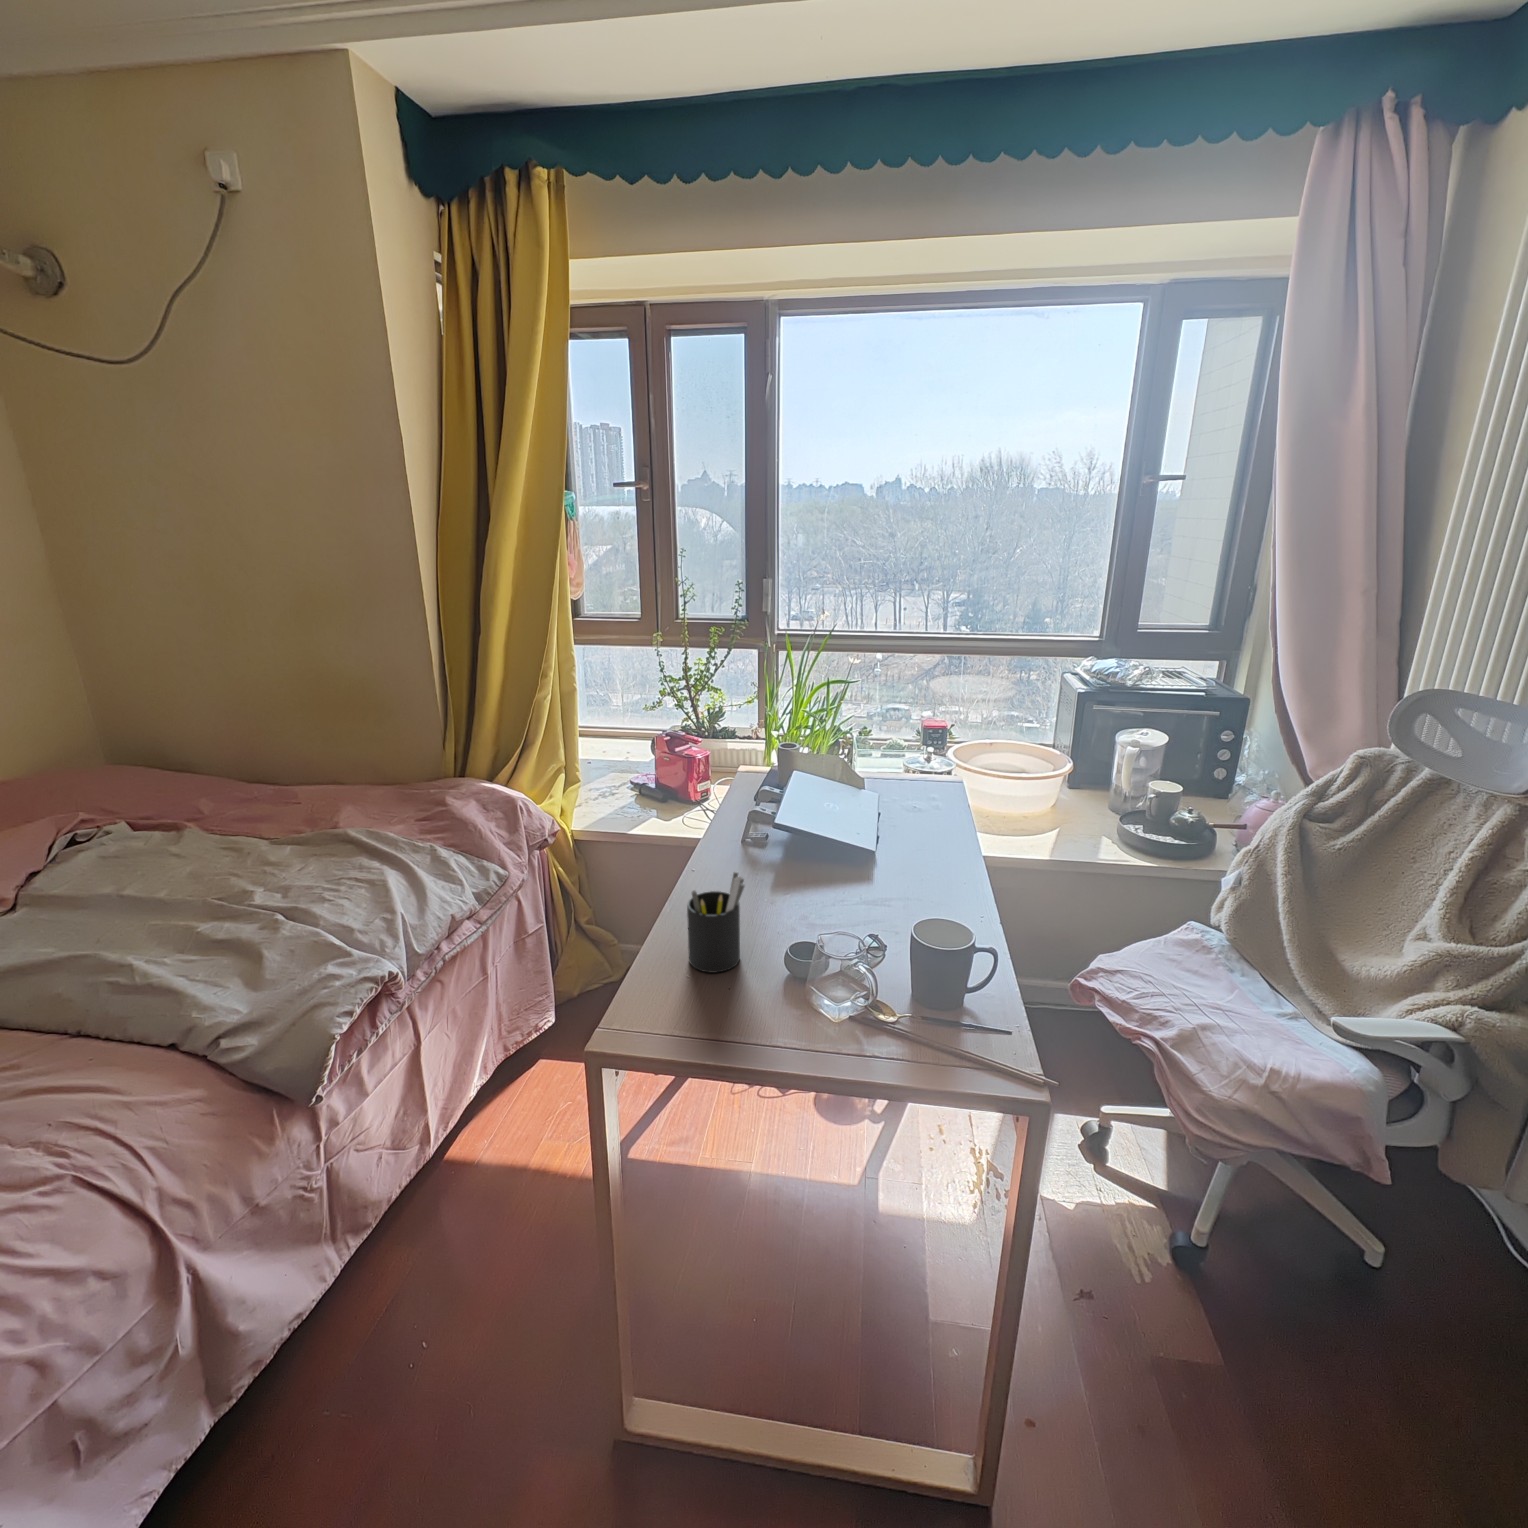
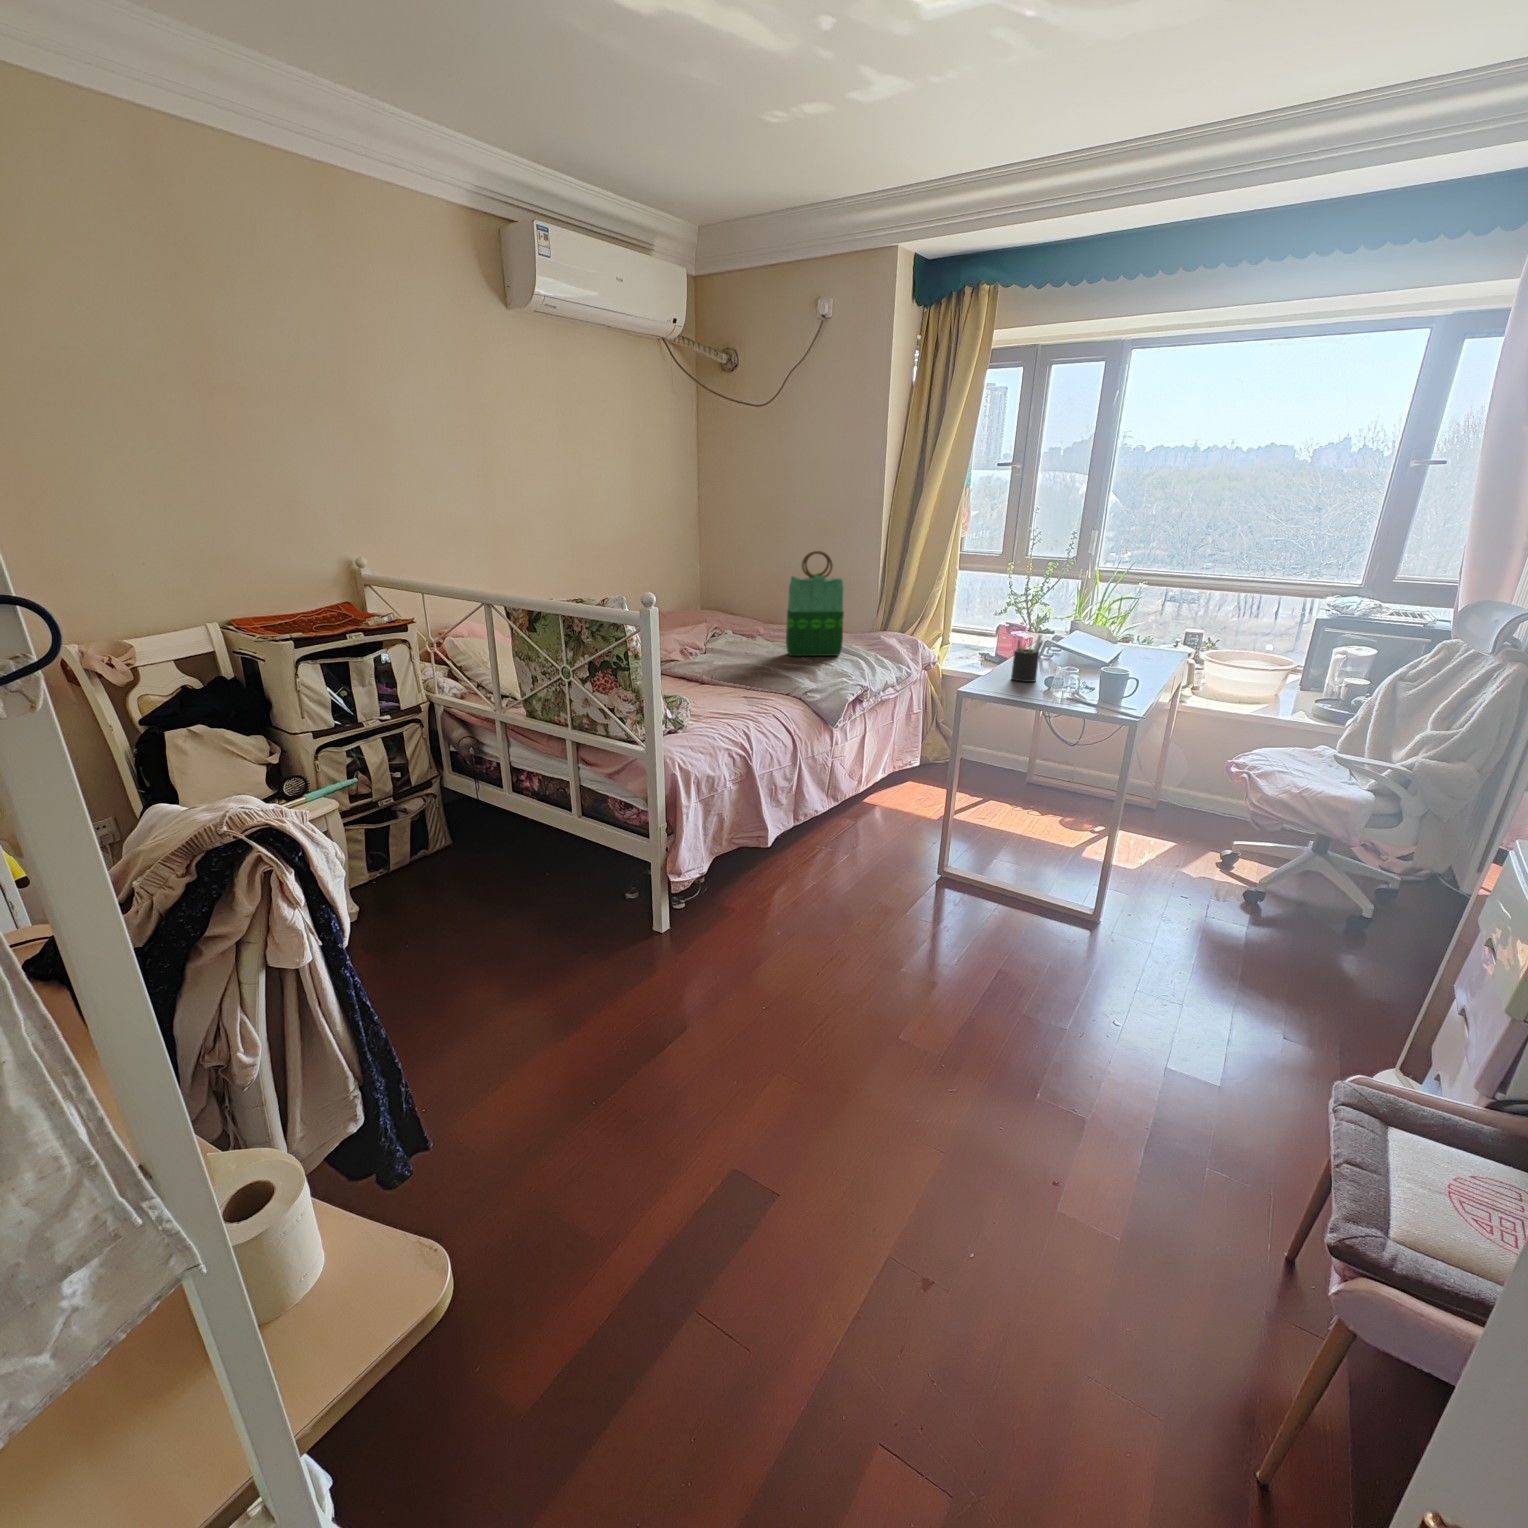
tote bag: none [183,679,347,906] -> present [786,551,844,656]

